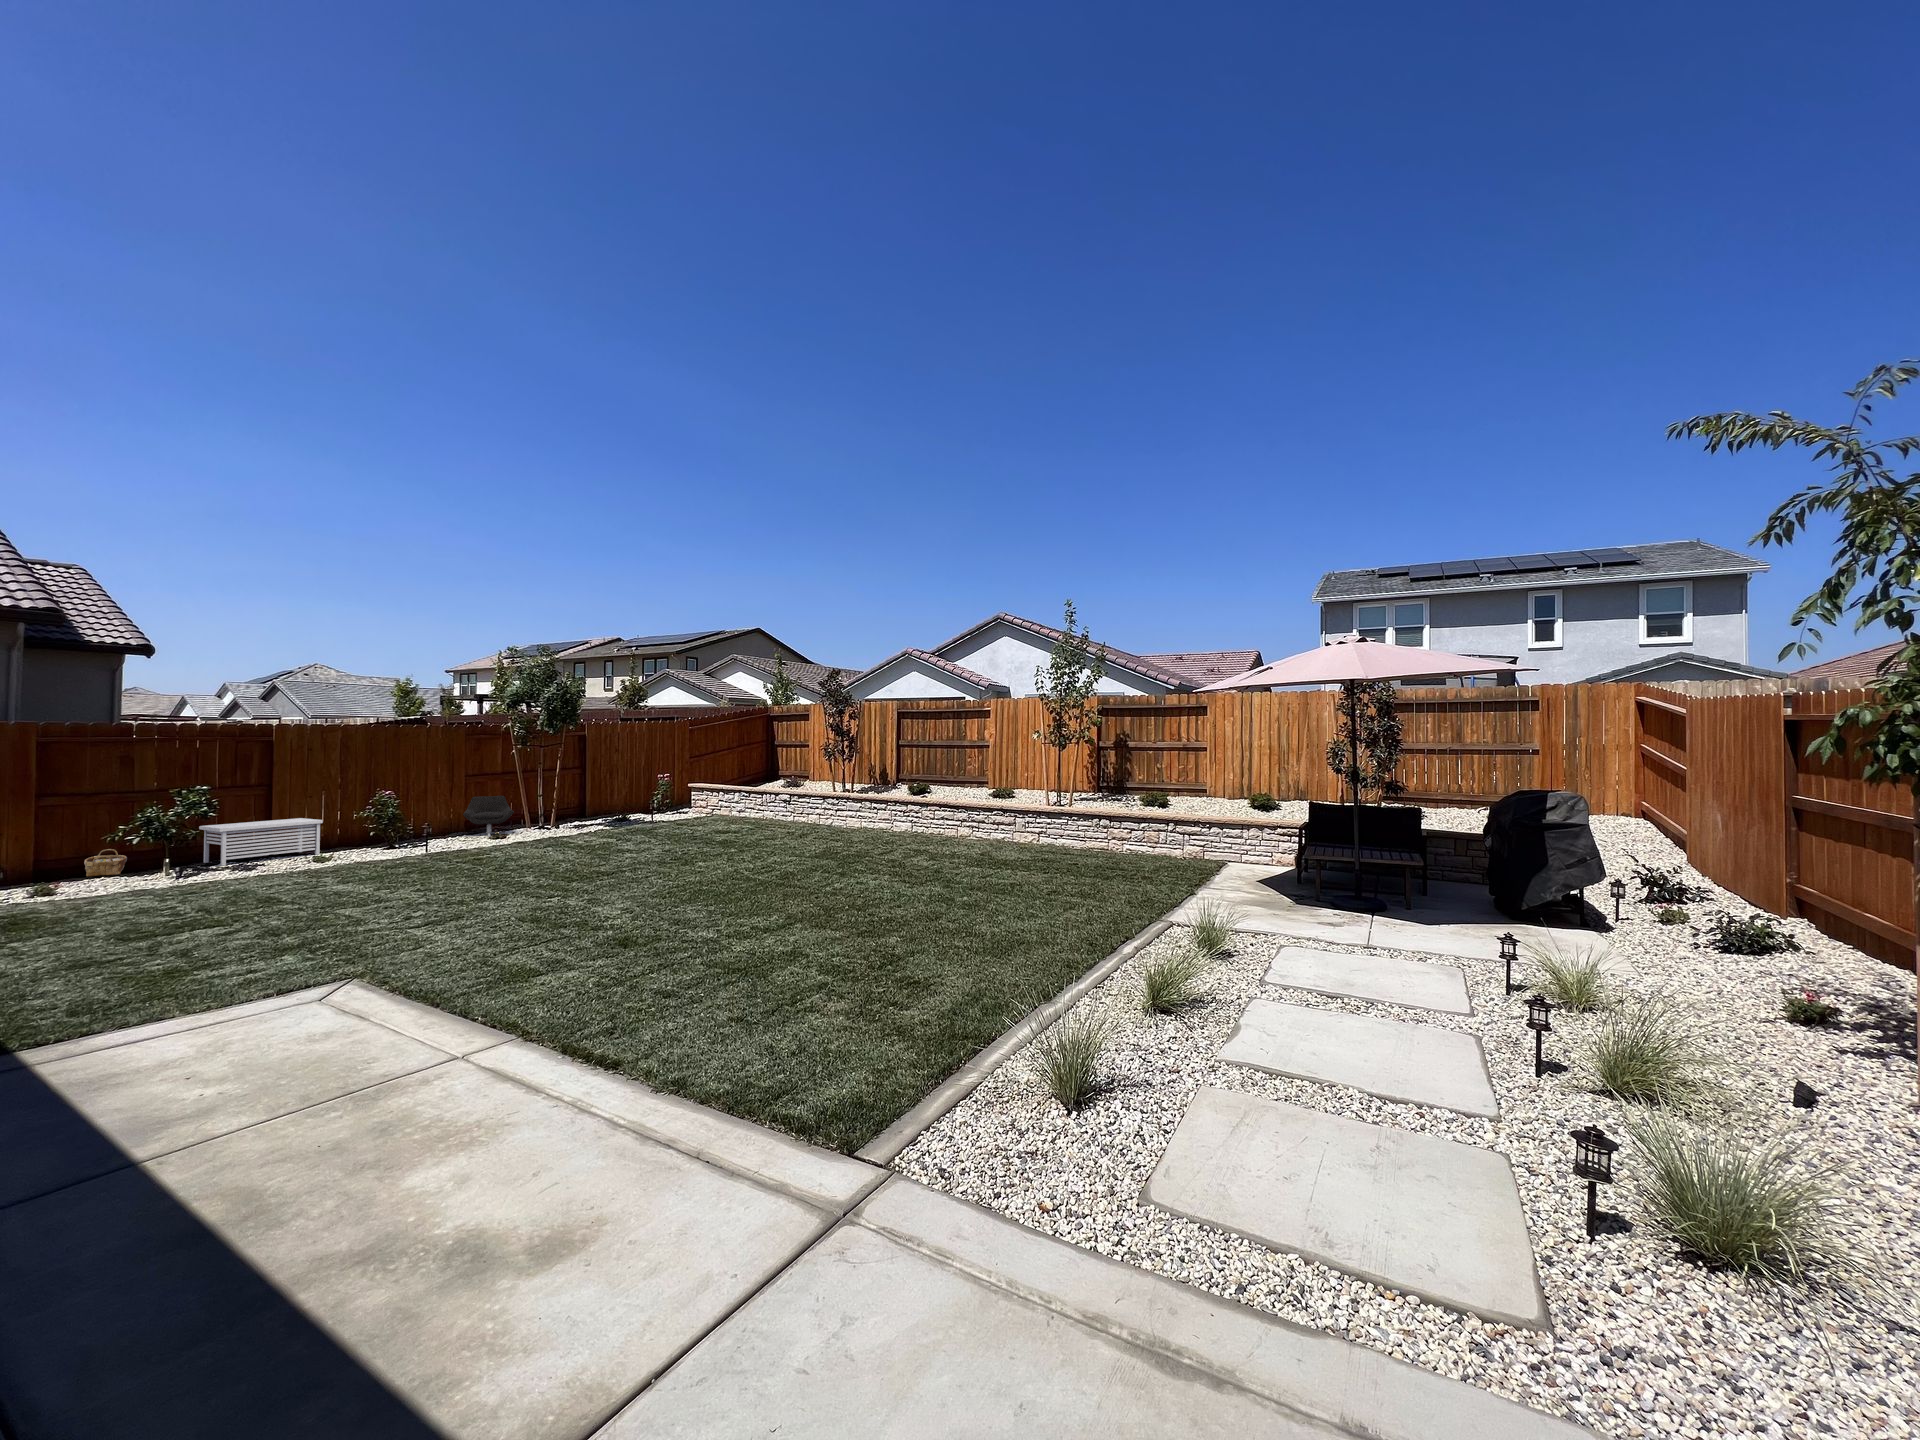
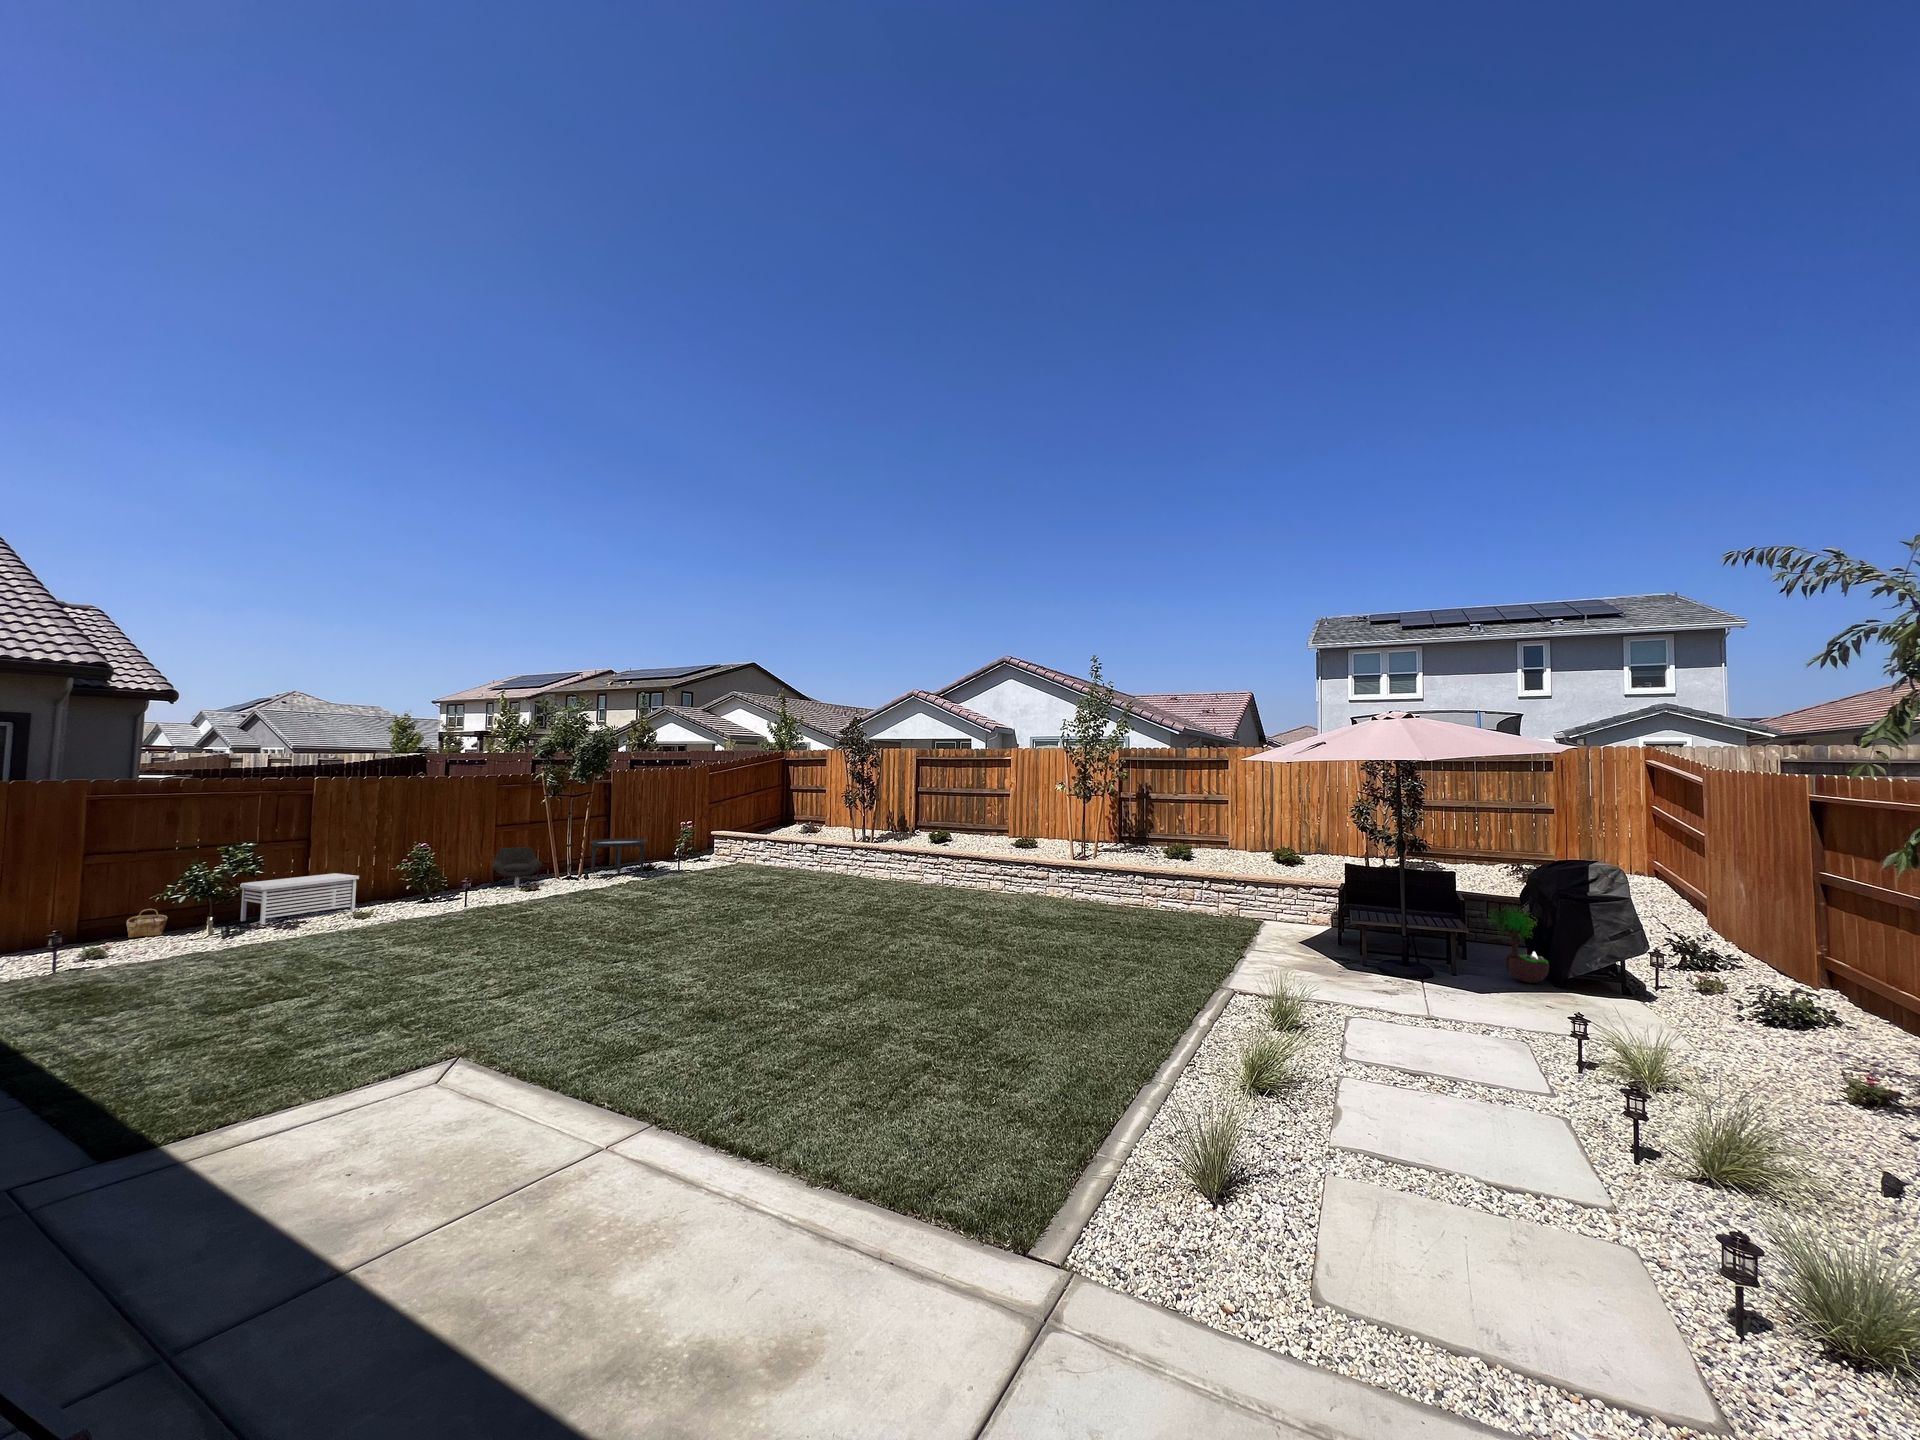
round table: none [566,790,624,824] -> present [590,838,647,875]
potted tree: none [1438,830,1502,914] -> present [1488,904,1549,983]

